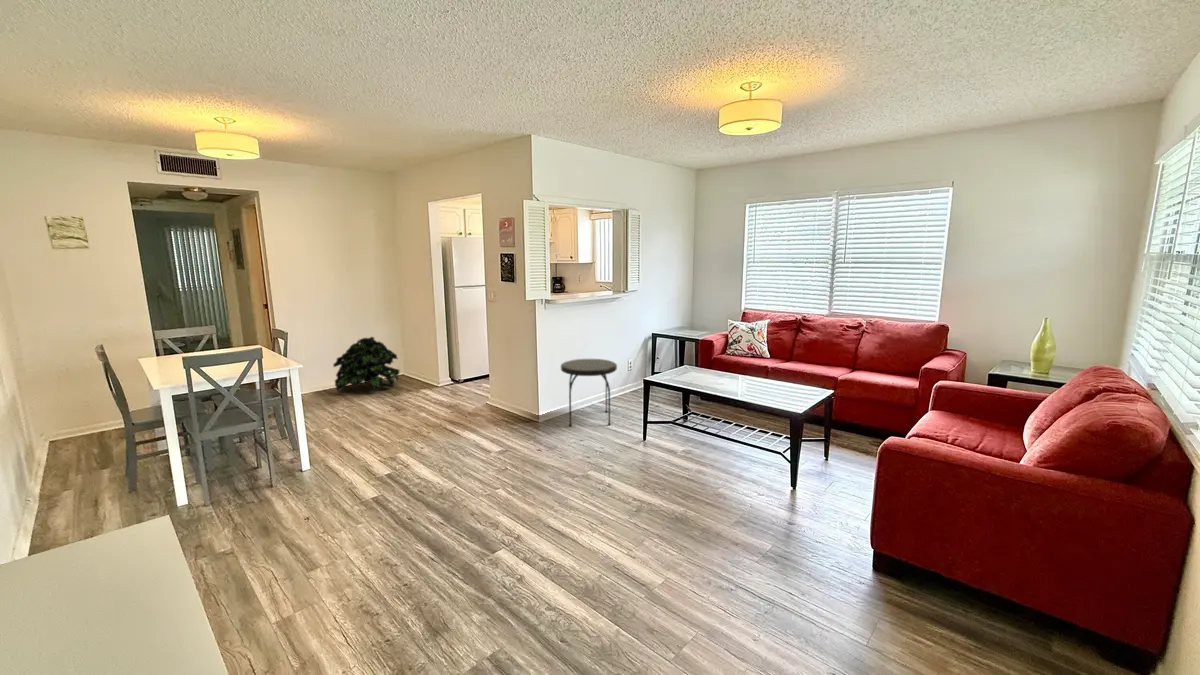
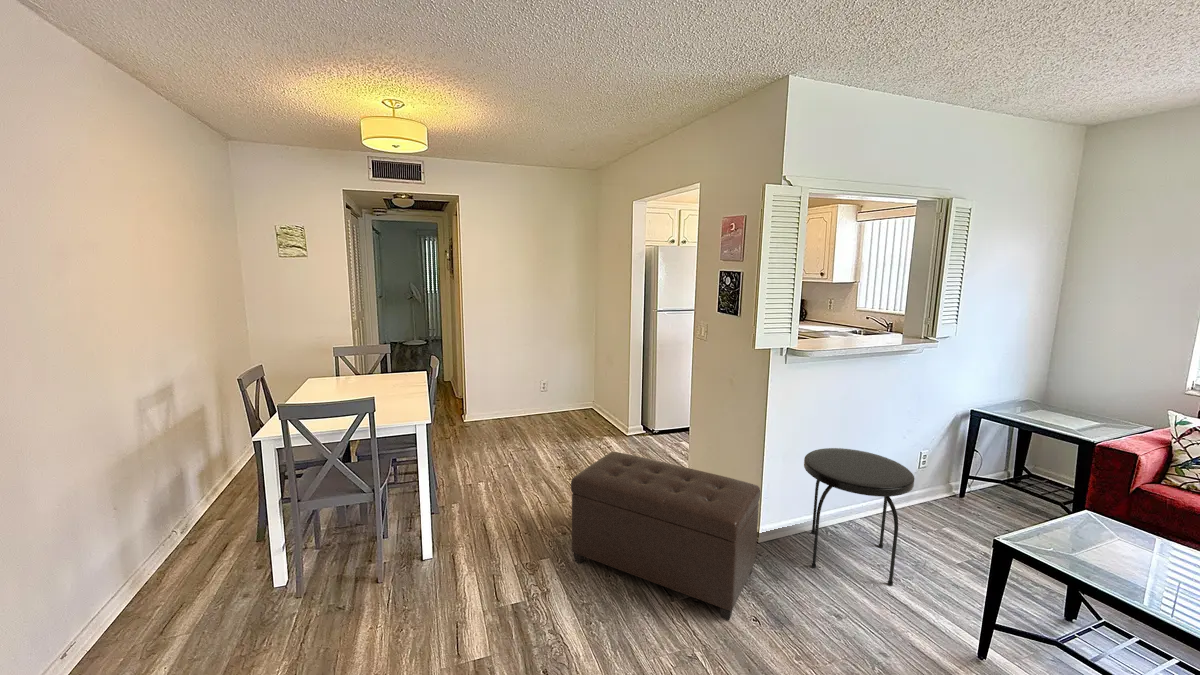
potted plant: present [334,337,399,391] -> none [513,365,586,434]
ottoman: none [415,379,537,453] -> present [571,452,760,620]

